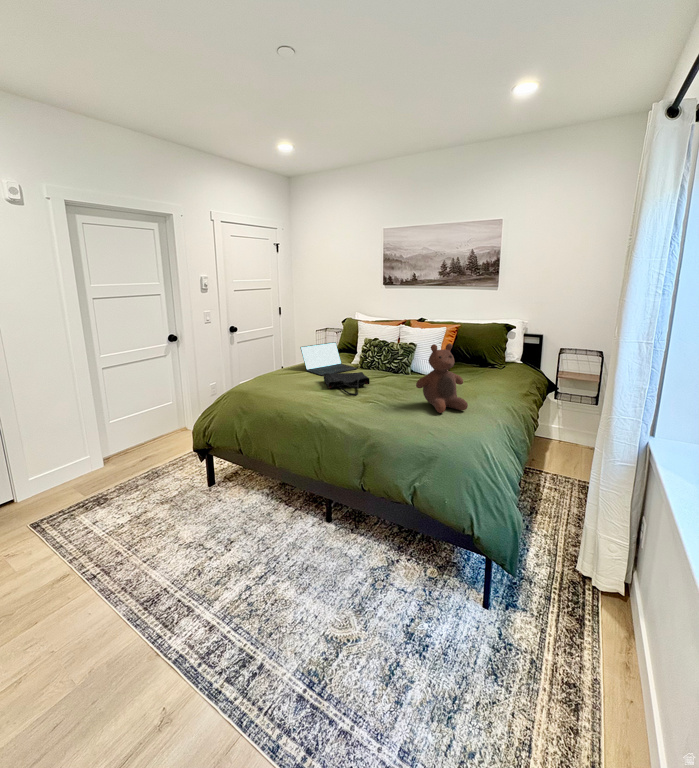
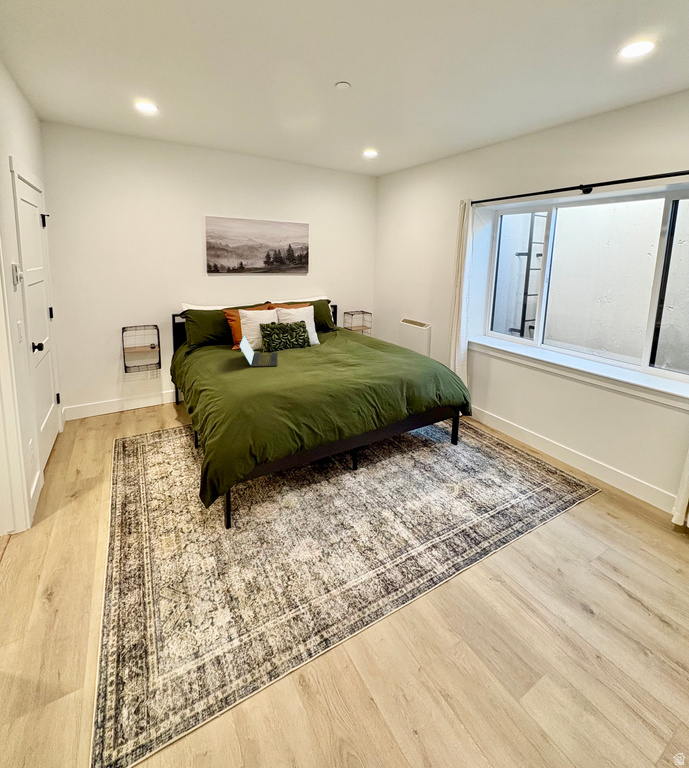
stuffed bear: present [416,343,468,413] -> none [382,320,407,363]
tote bag: present [324,372,370,396] -> none [294,354,346,372]

